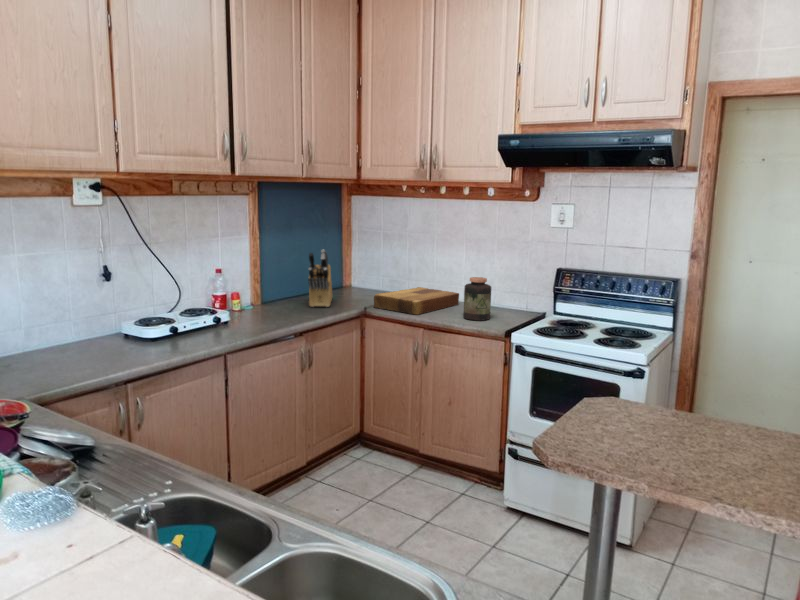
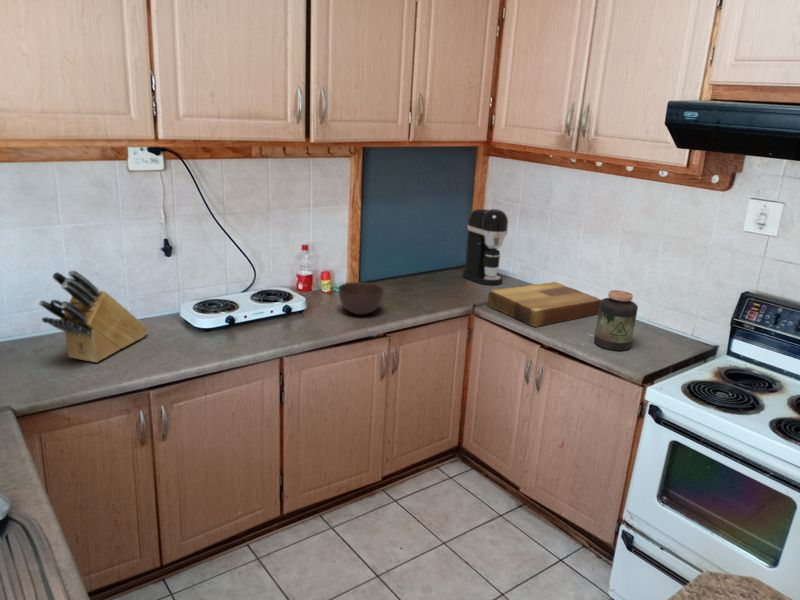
coffee maker: none [341,235,376,297] -> present [462,209,508,285]
knife block: present [308,250,332,307] -> present [39,270,147,362]
bowl: none [257,295,295,321] -> present [339,282,384,315]

